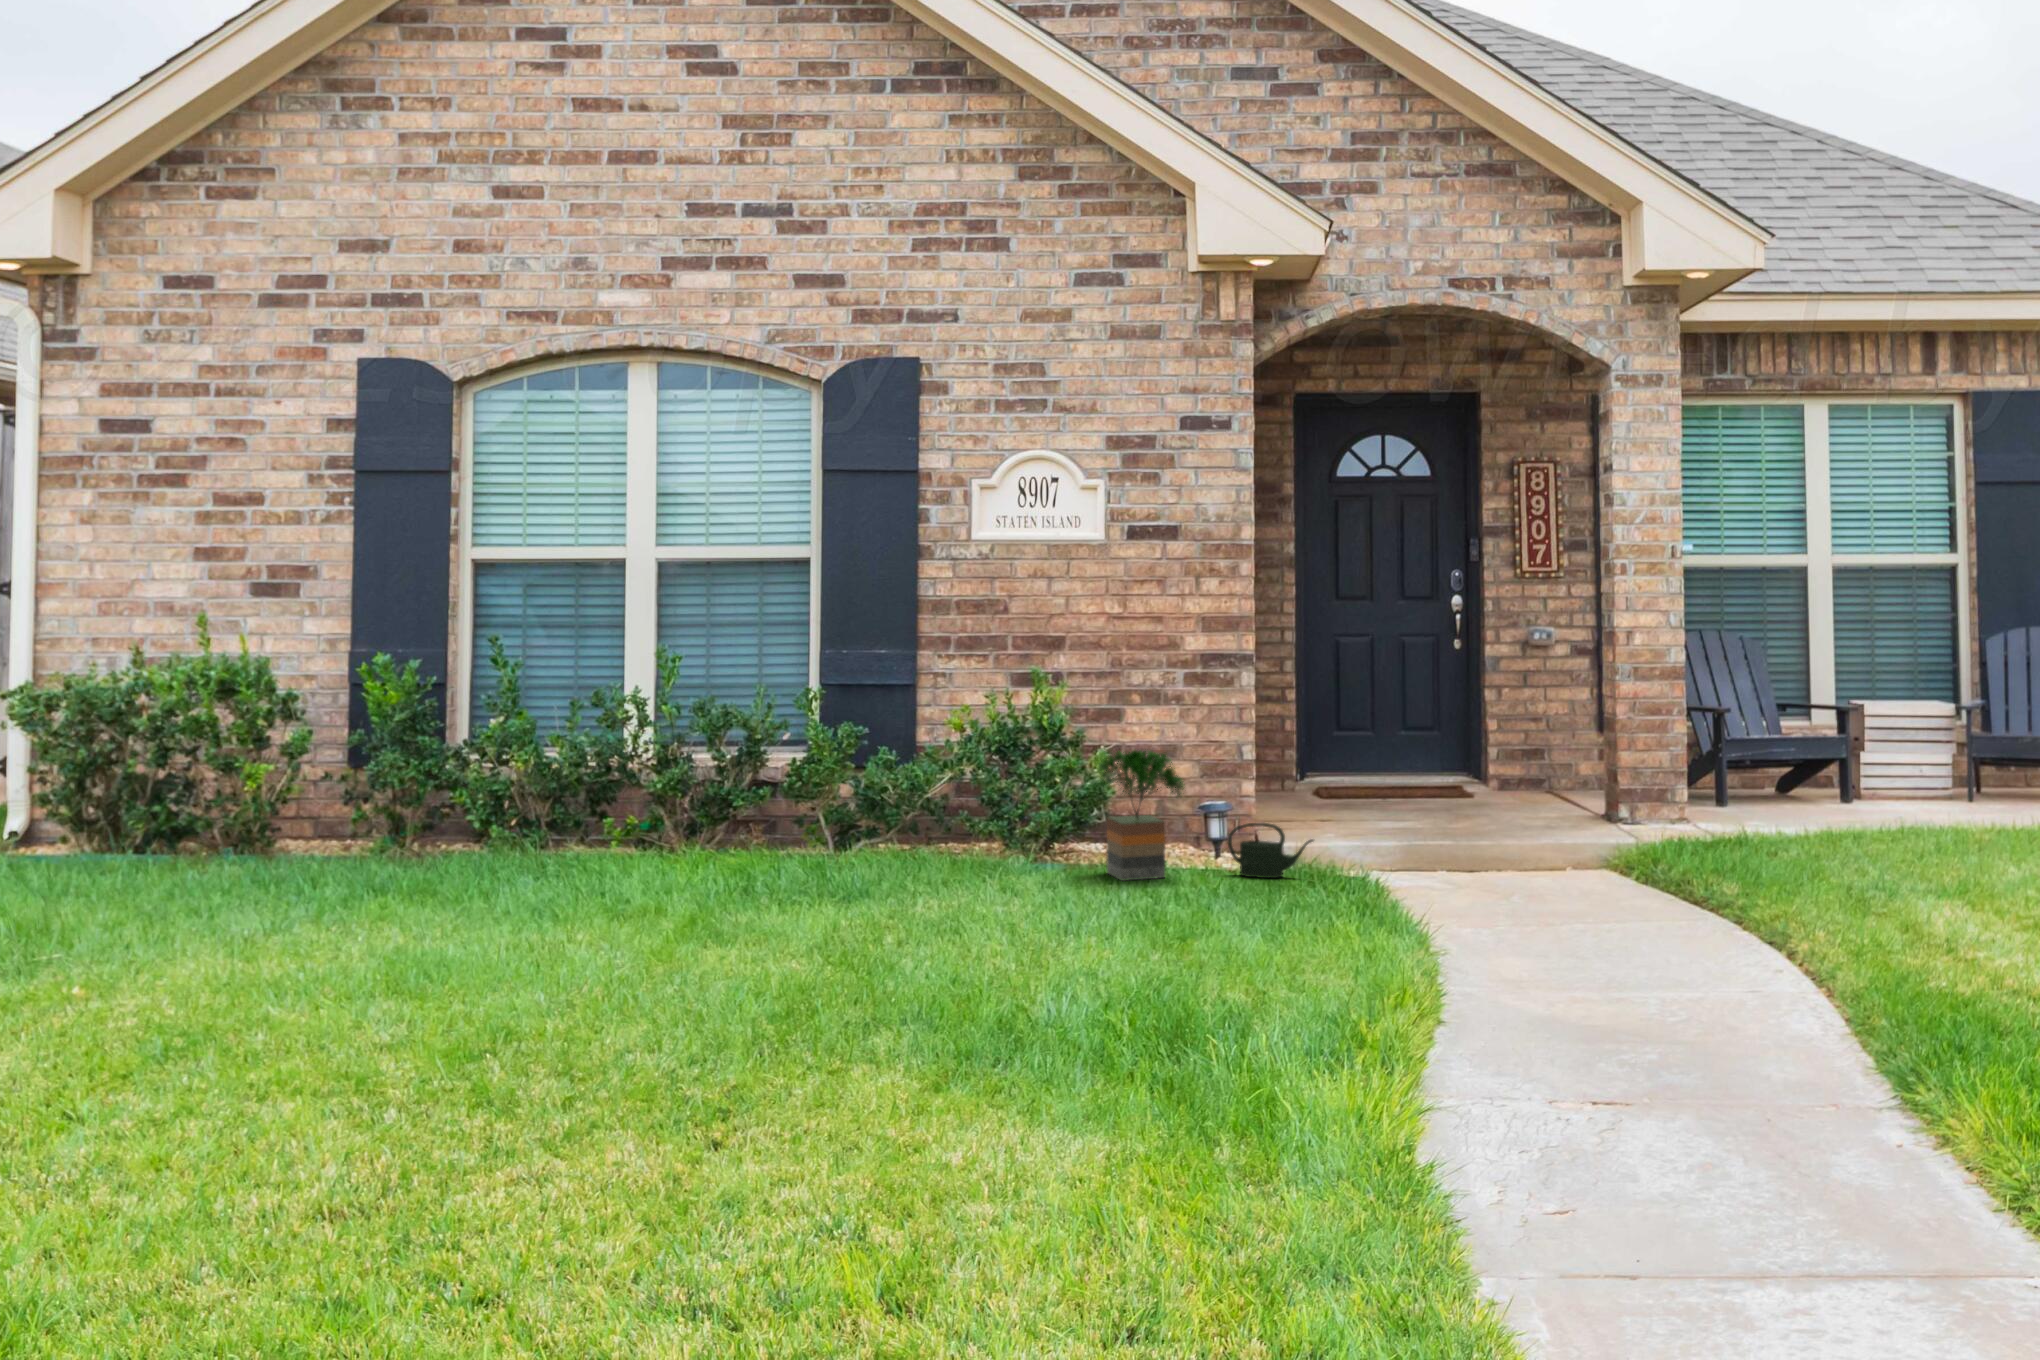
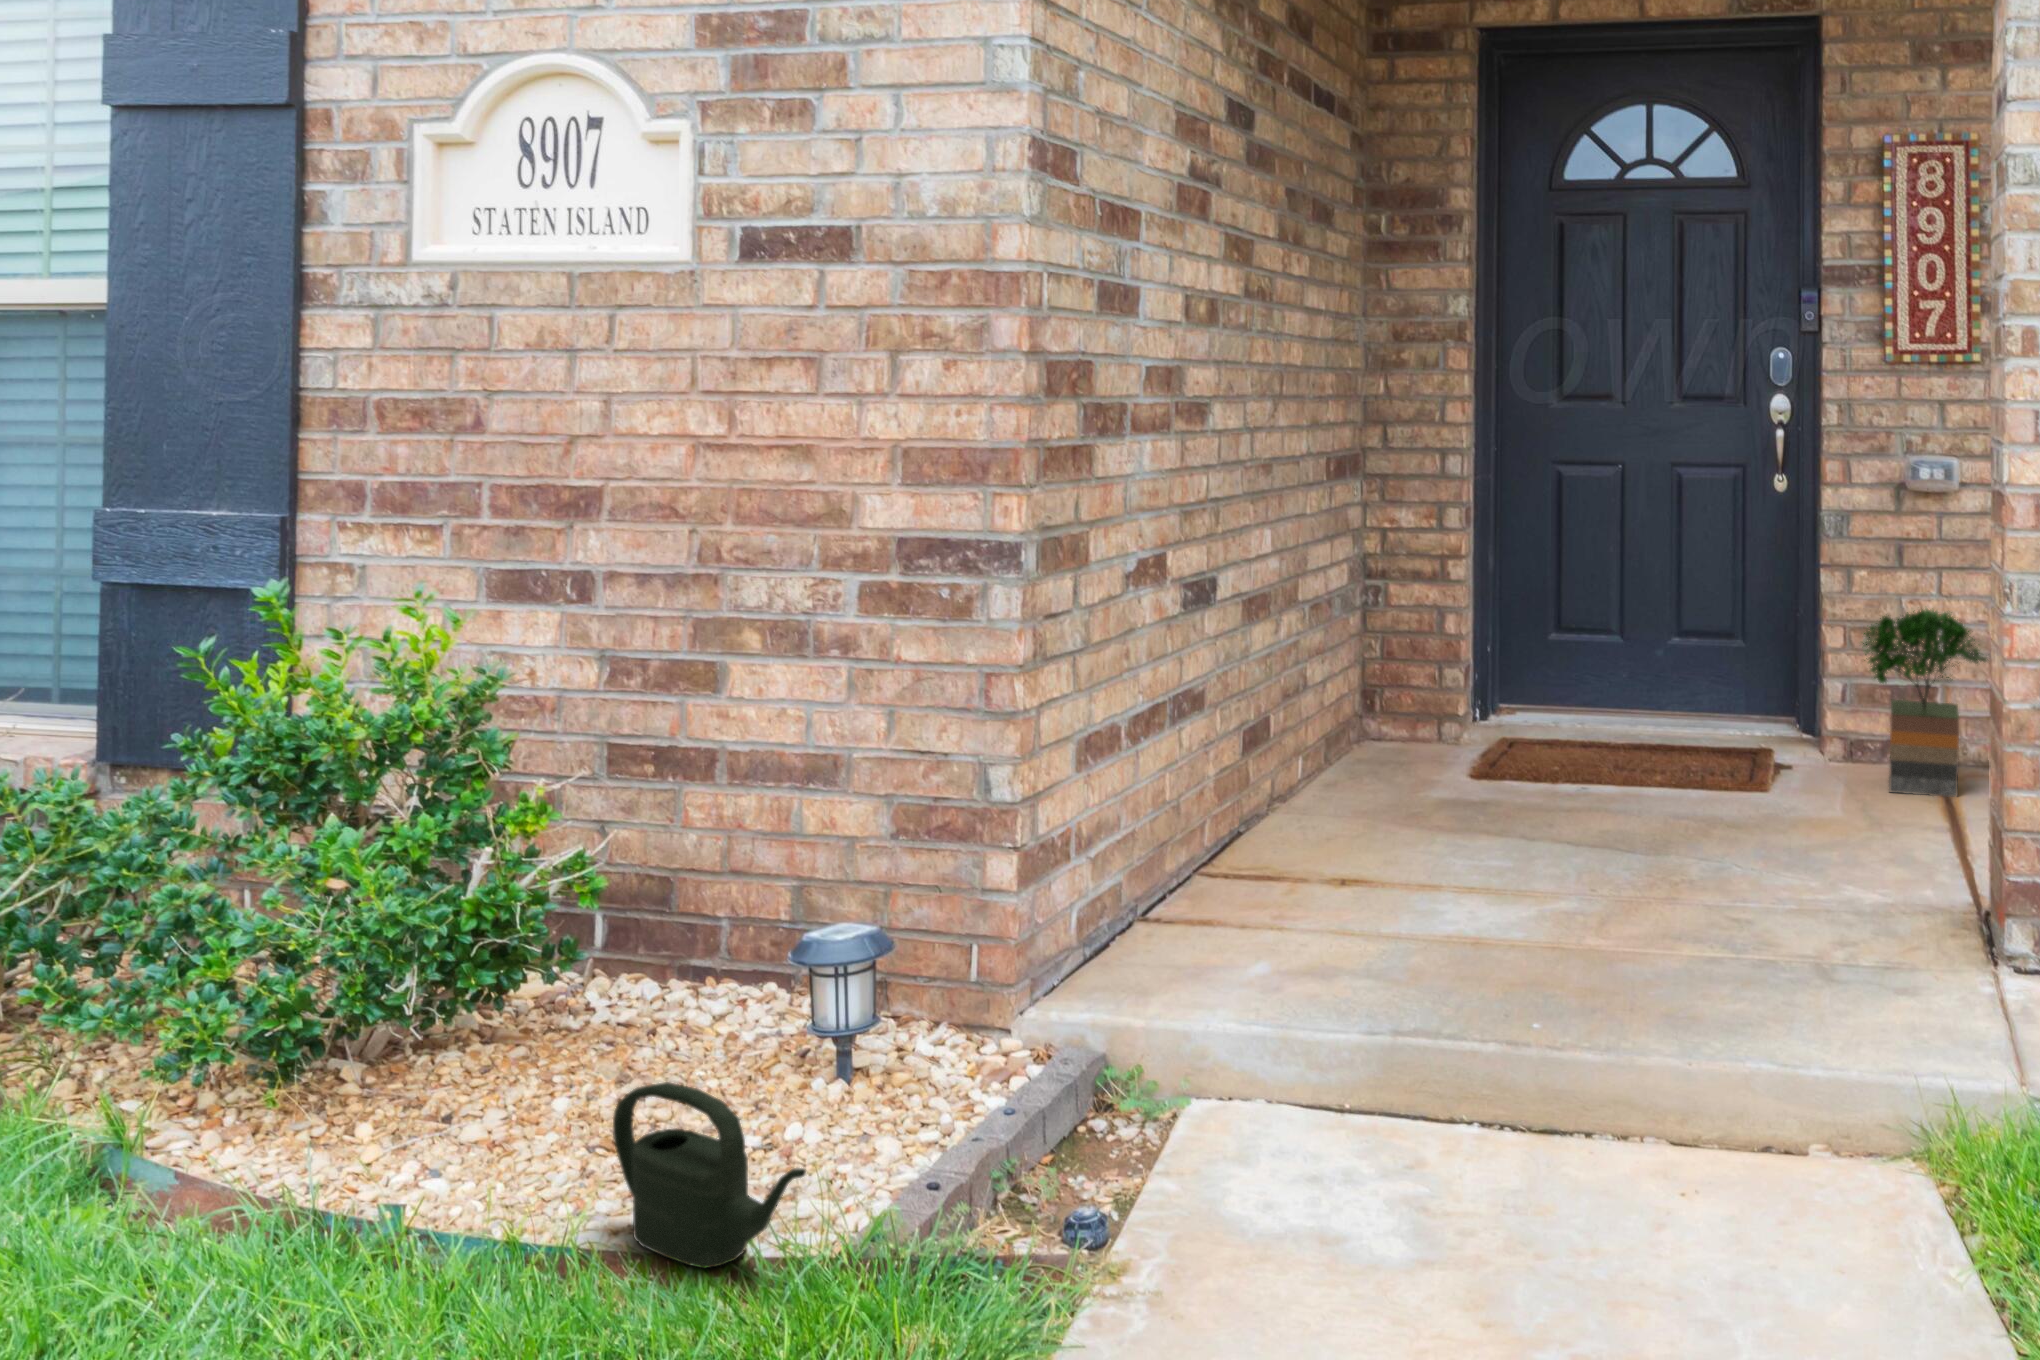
potted tree: present [1098,750,1183,881] -> present [1863,609,1988,797]

